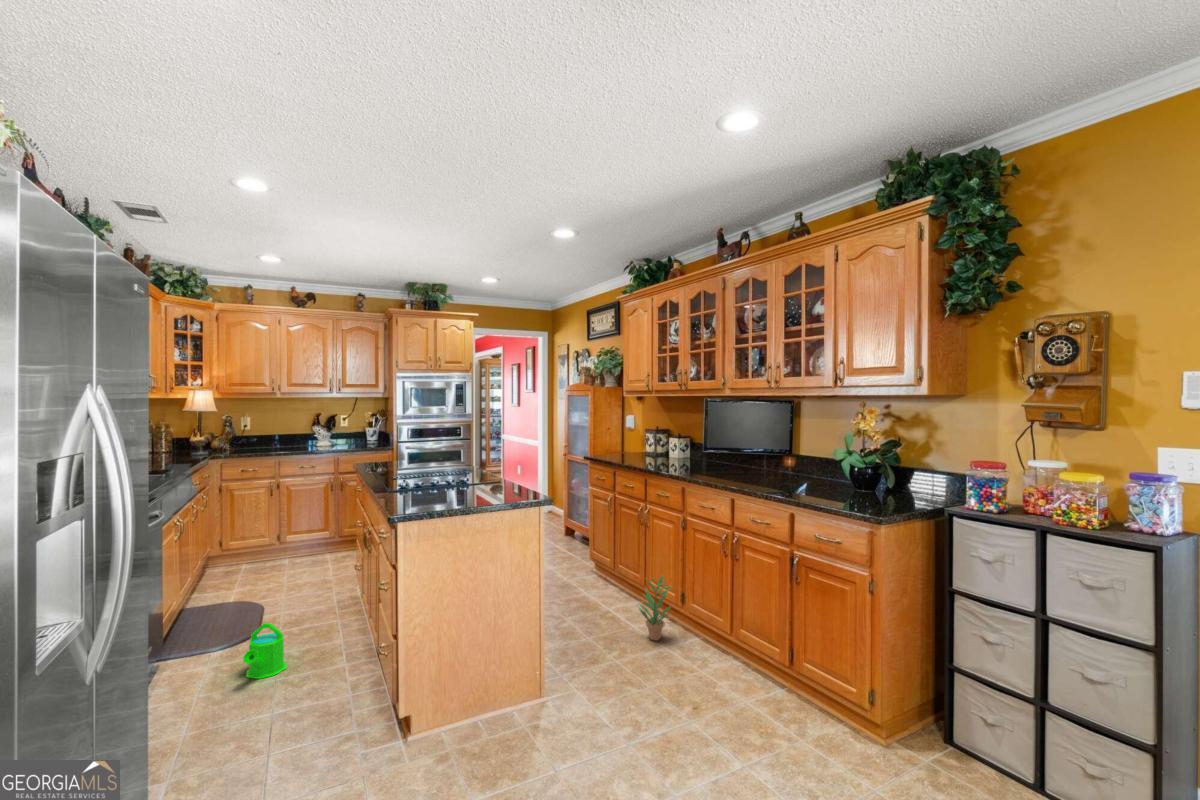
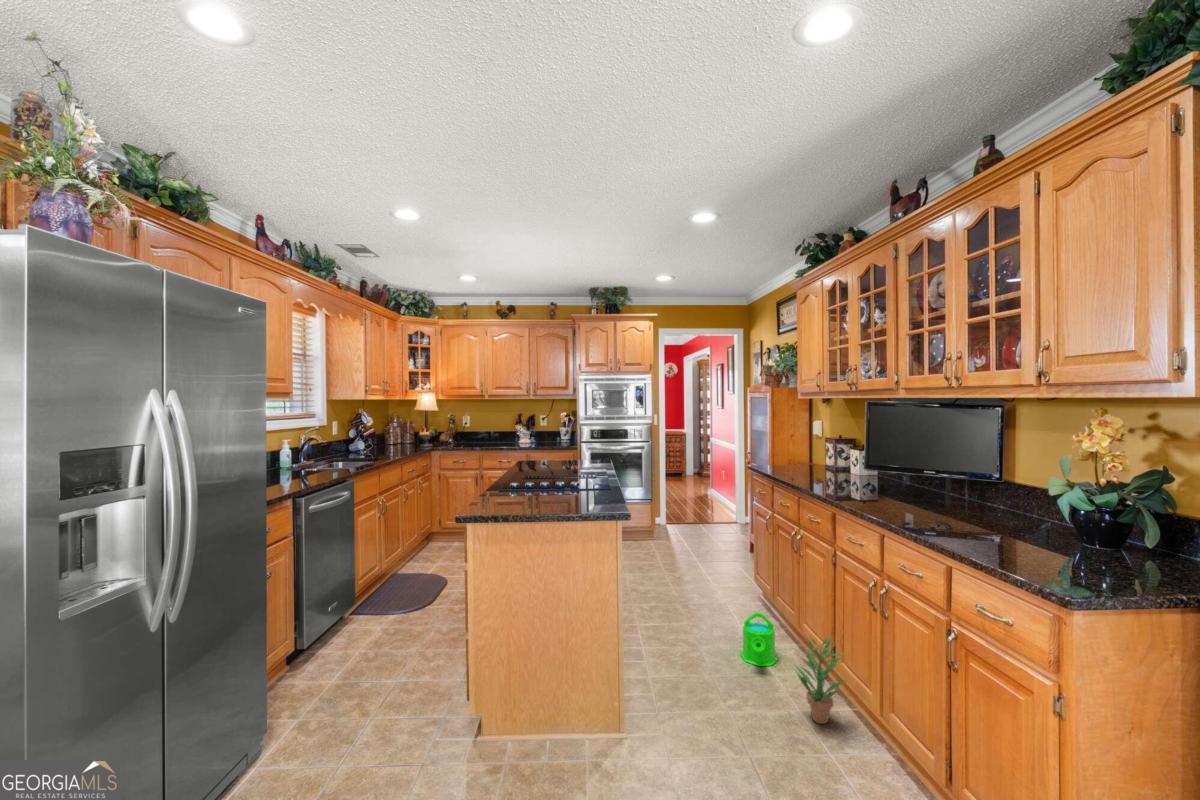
watering can: present [243,623,287,679] -> present [741,612,777,666]

